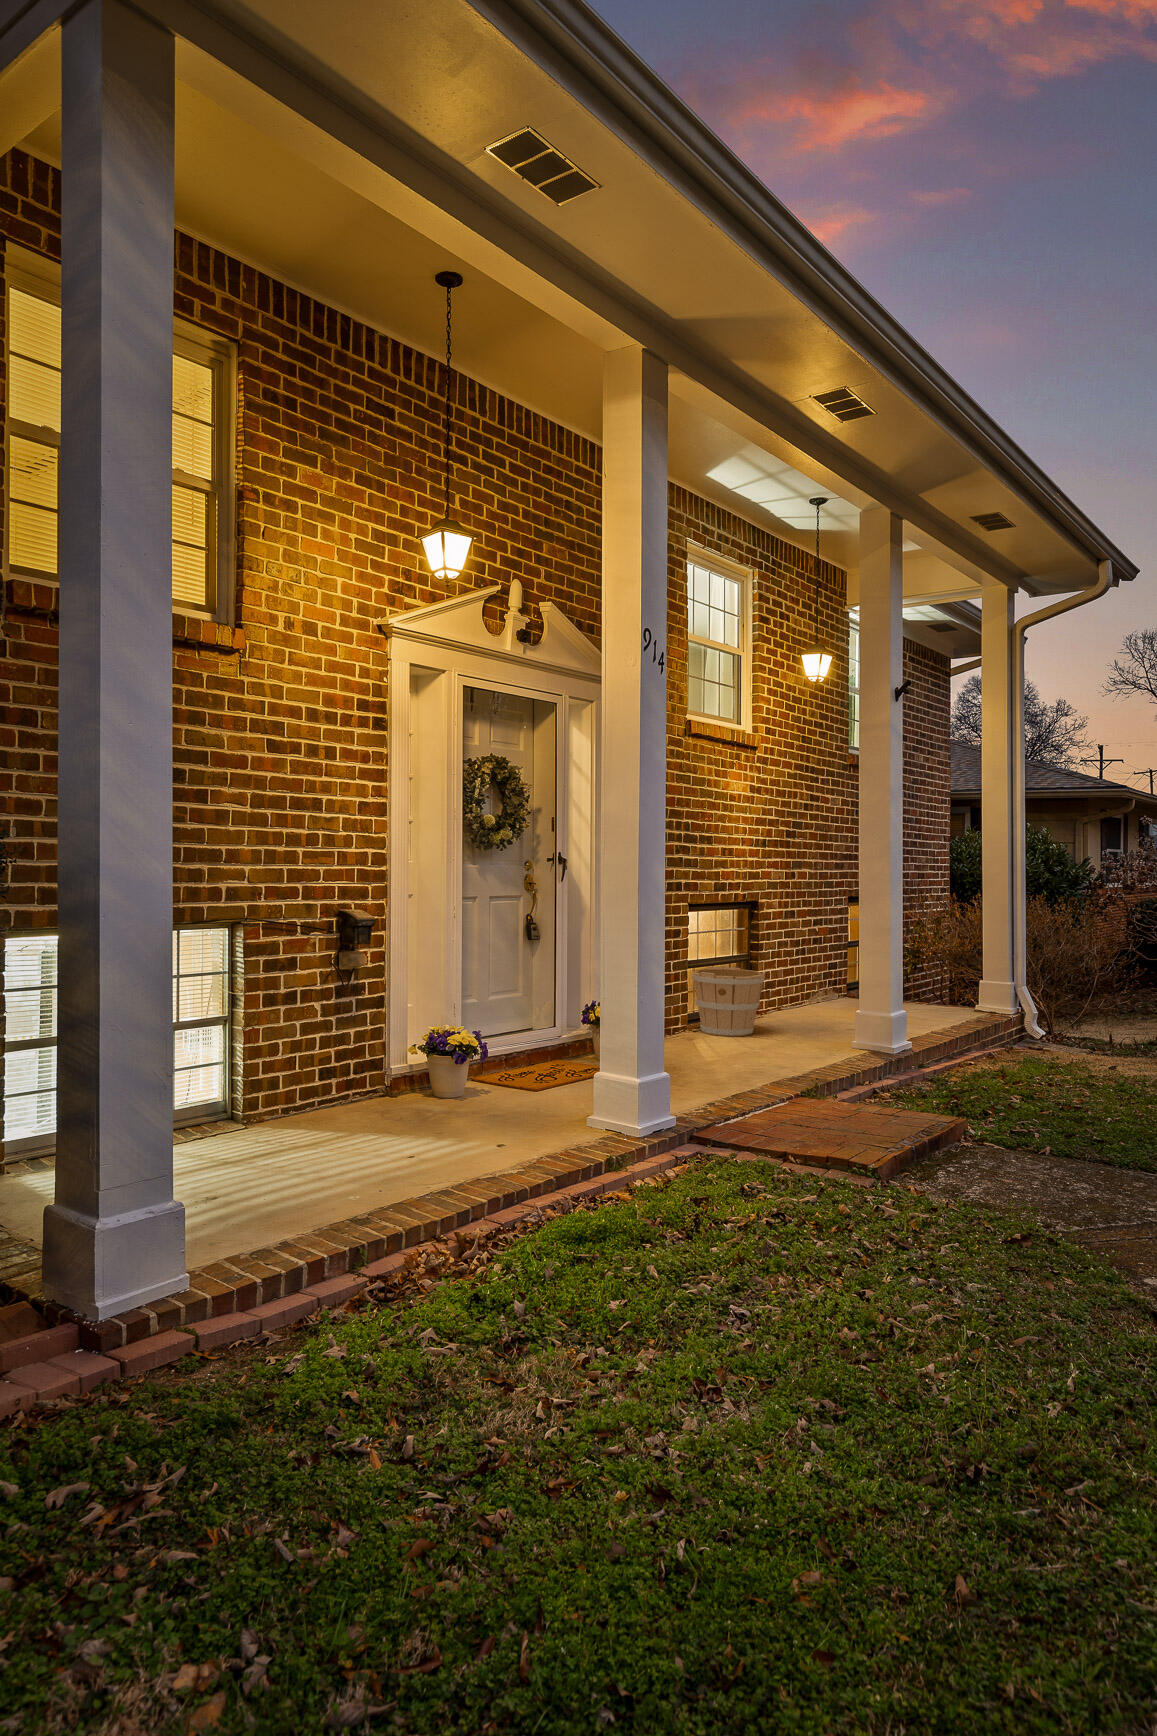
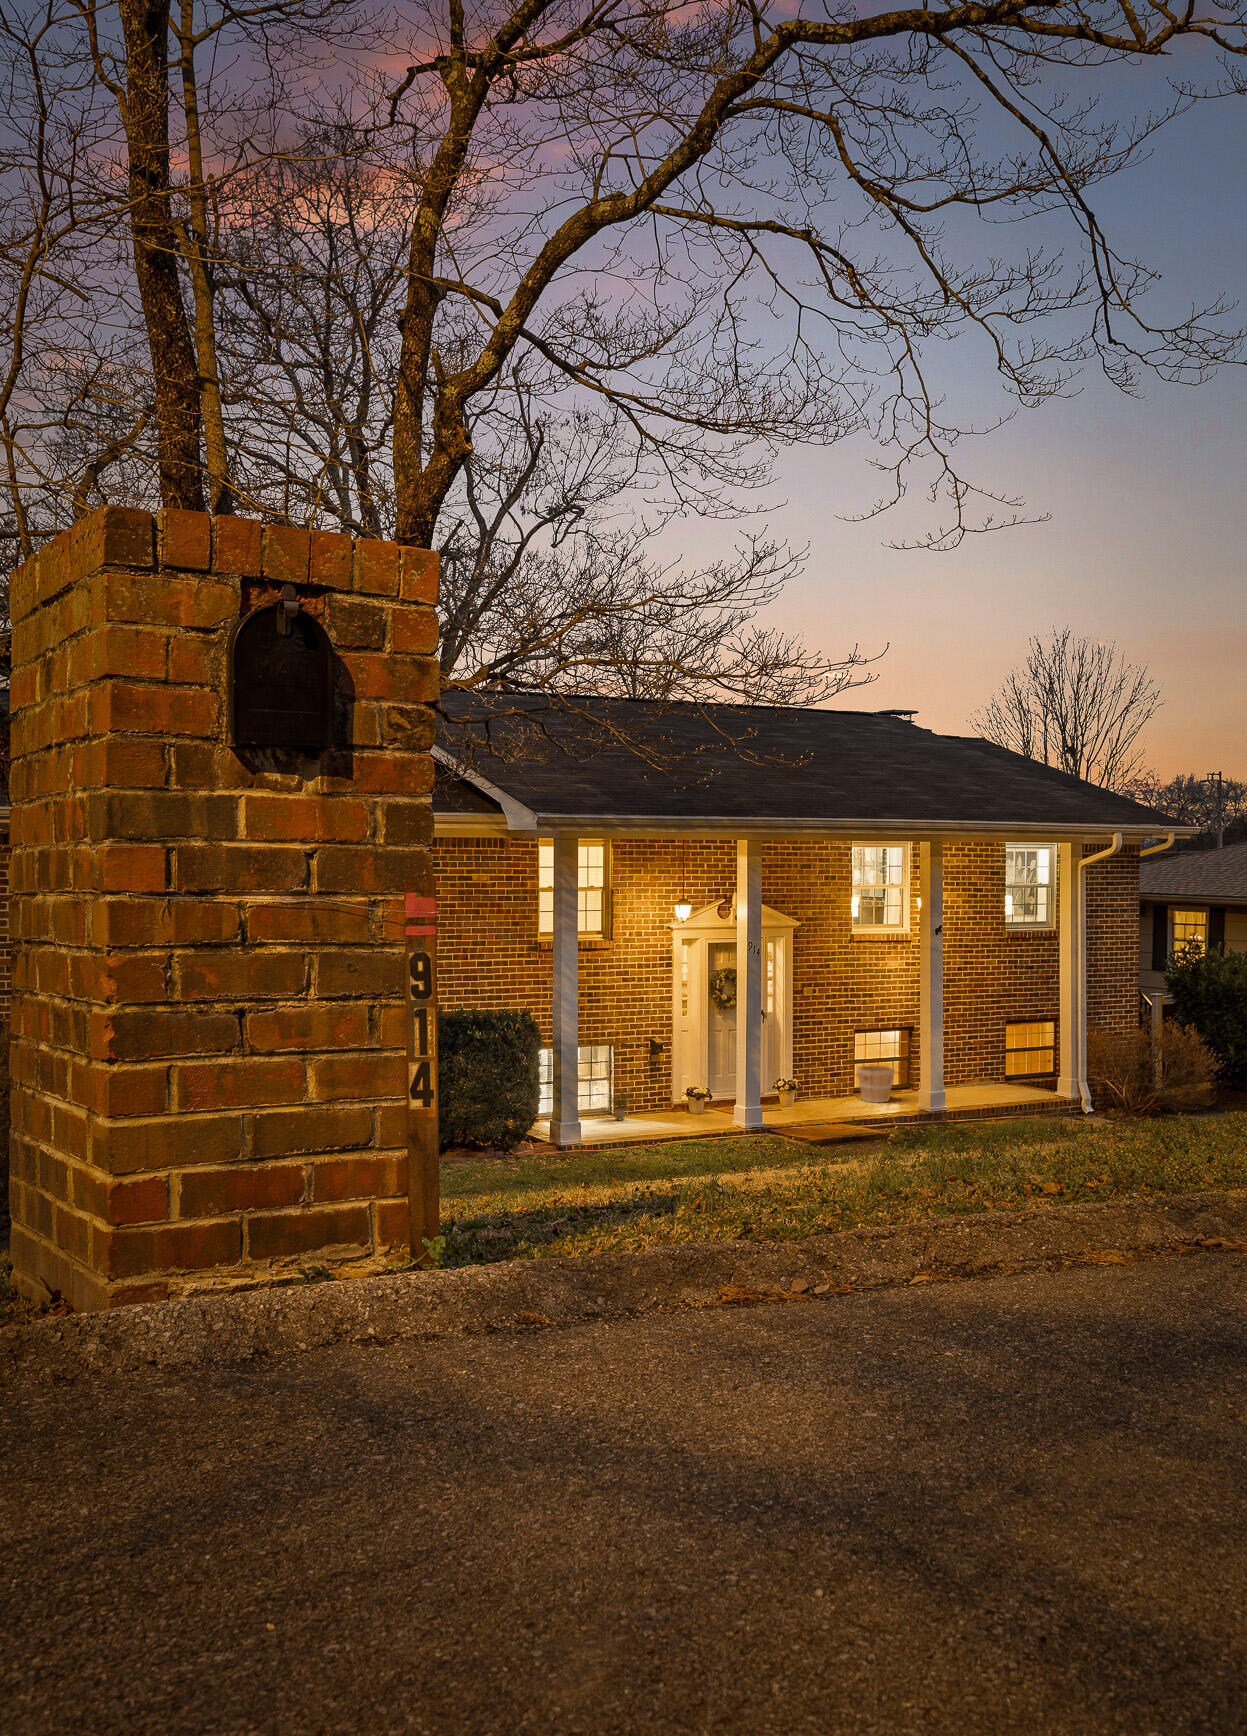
potted plant: none [213,1040,323,1134] -> present [610,1091,633,1120]

